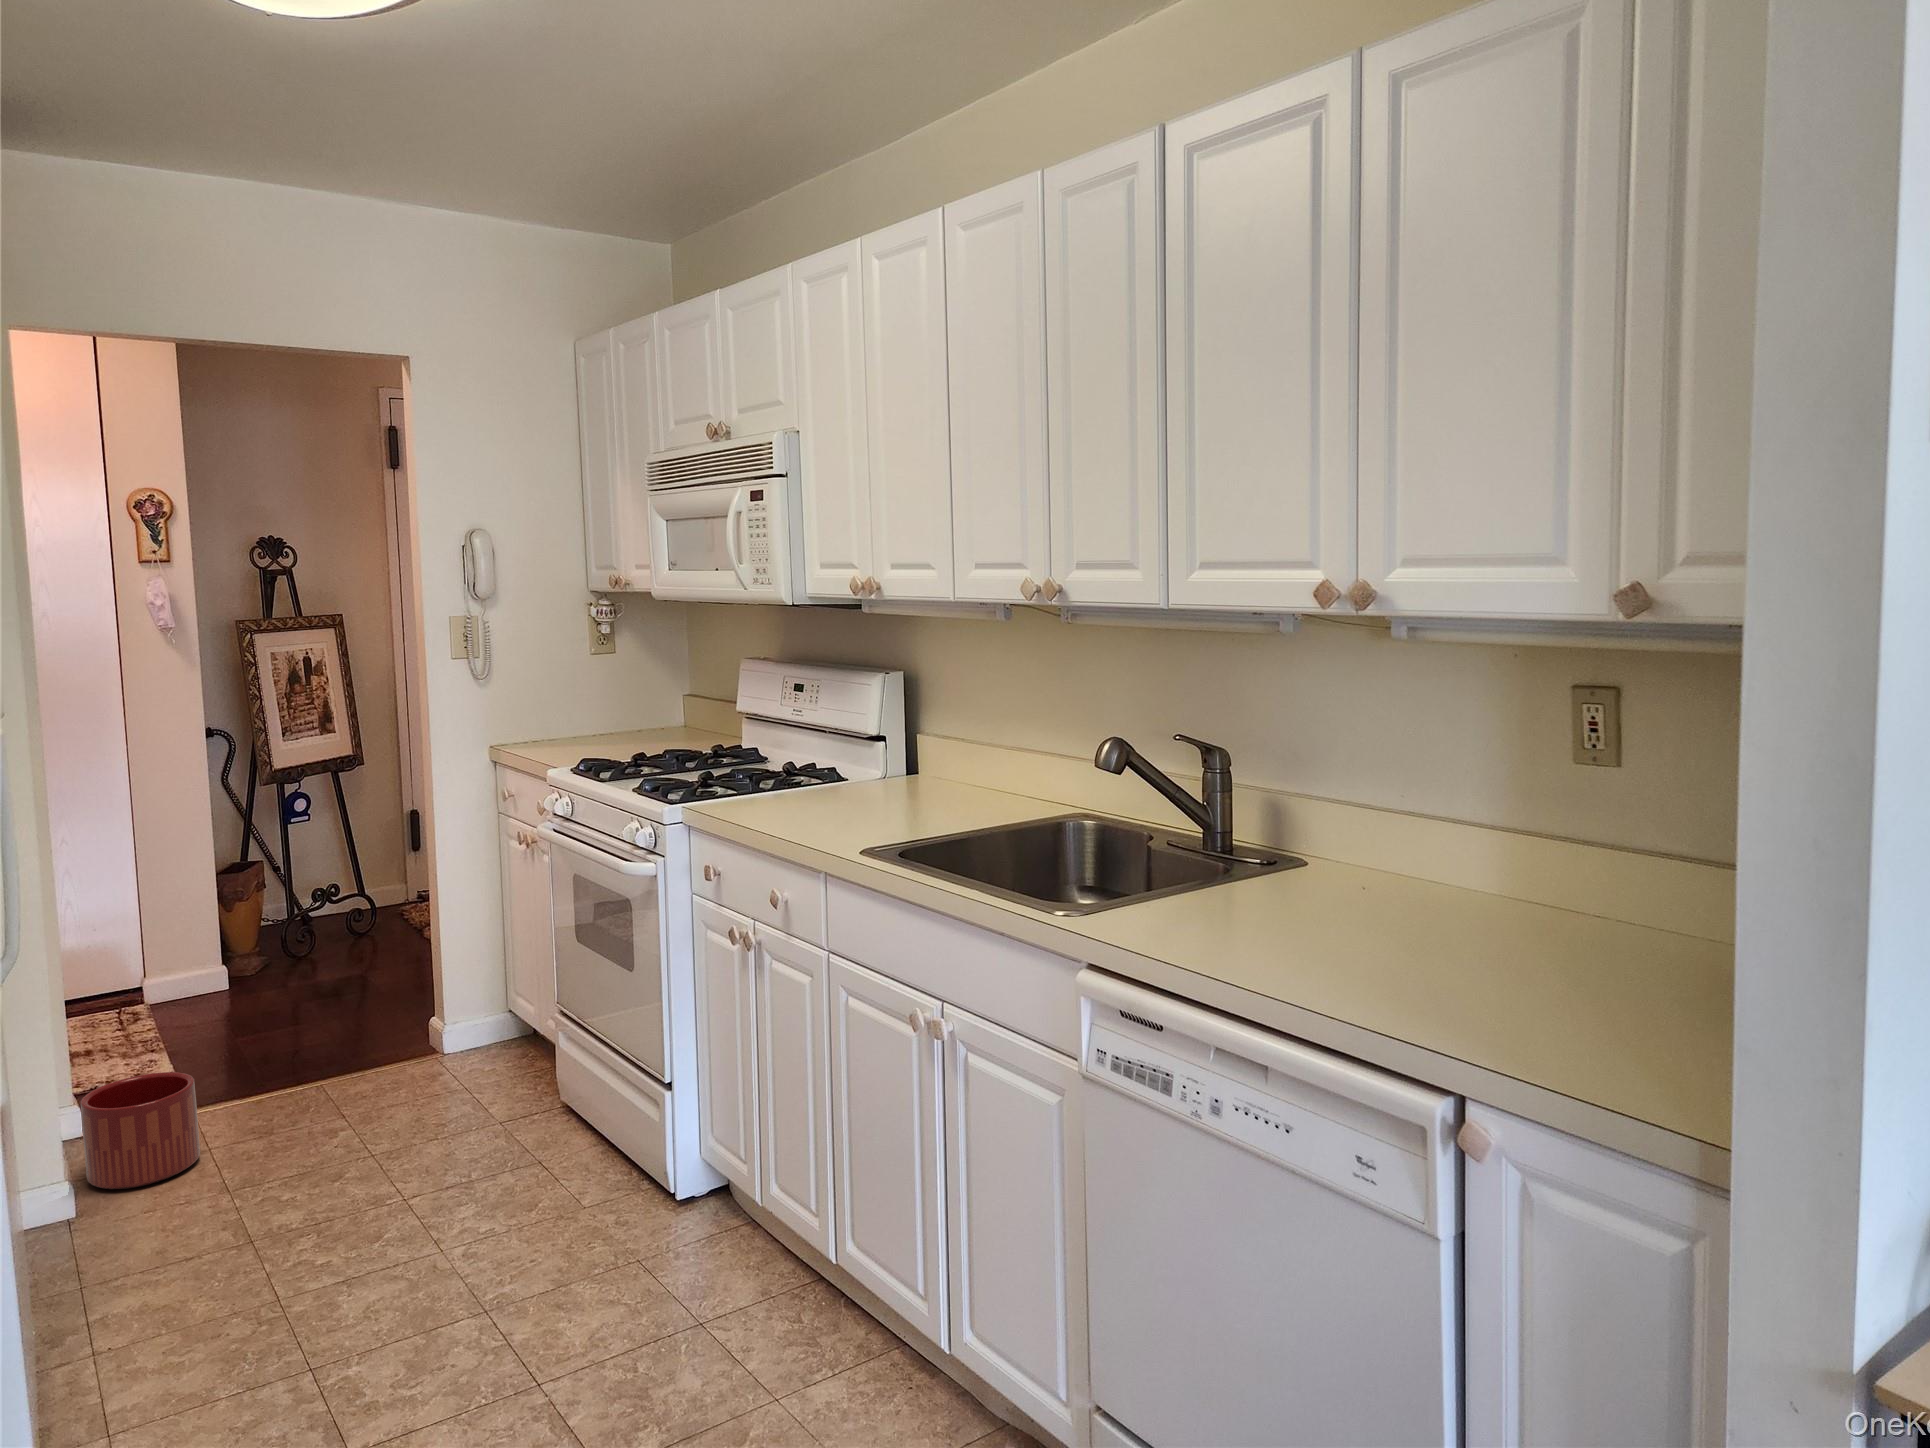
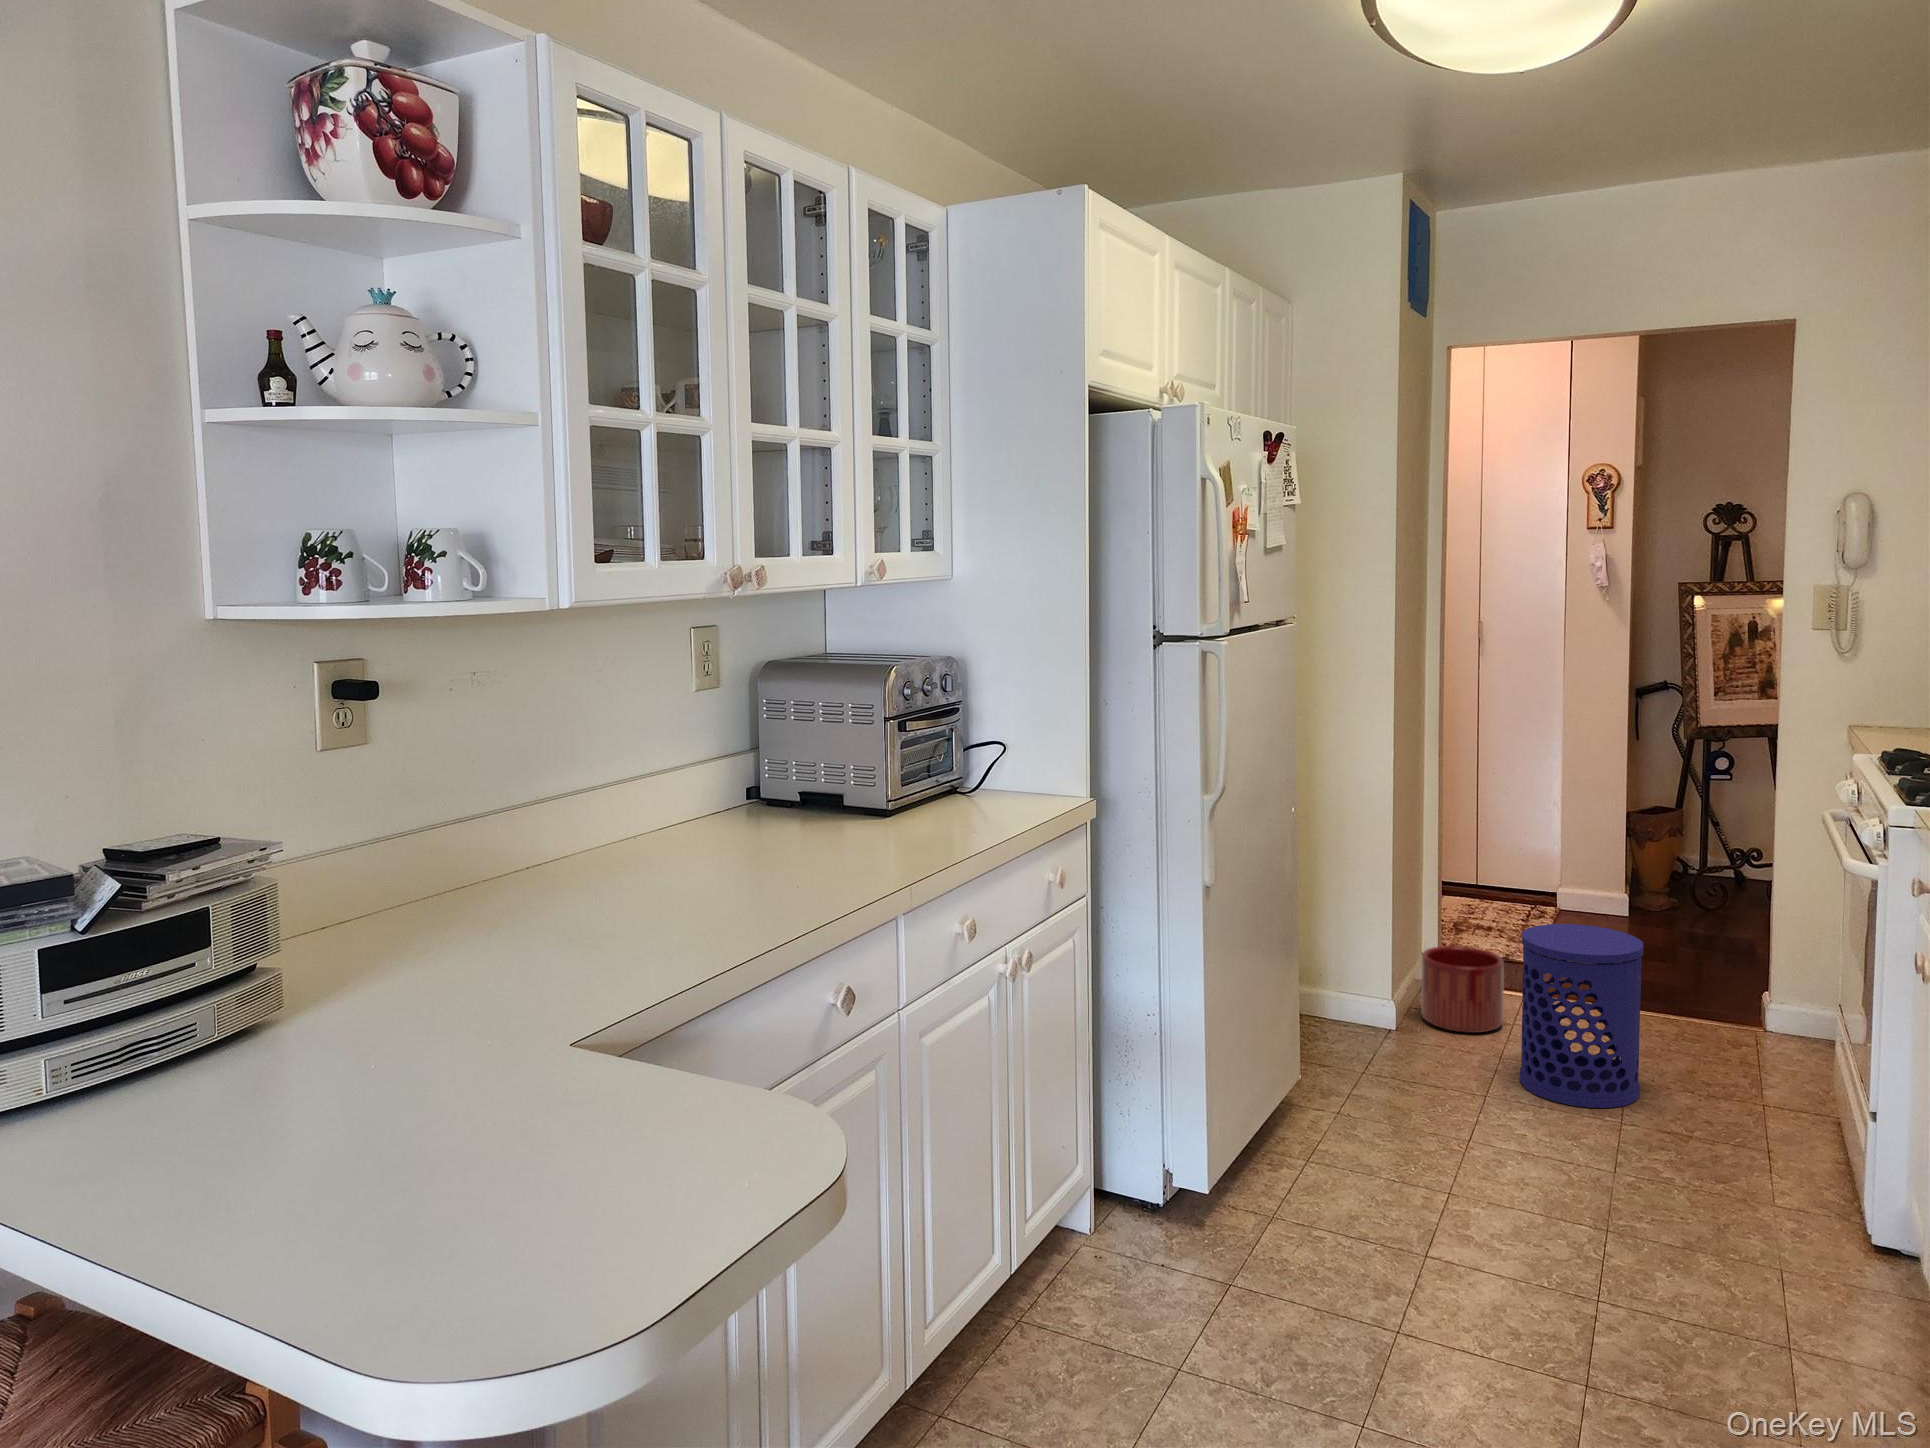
waste bin: none [254,998,401,1213] -> present [1520,924,1644,1108]

